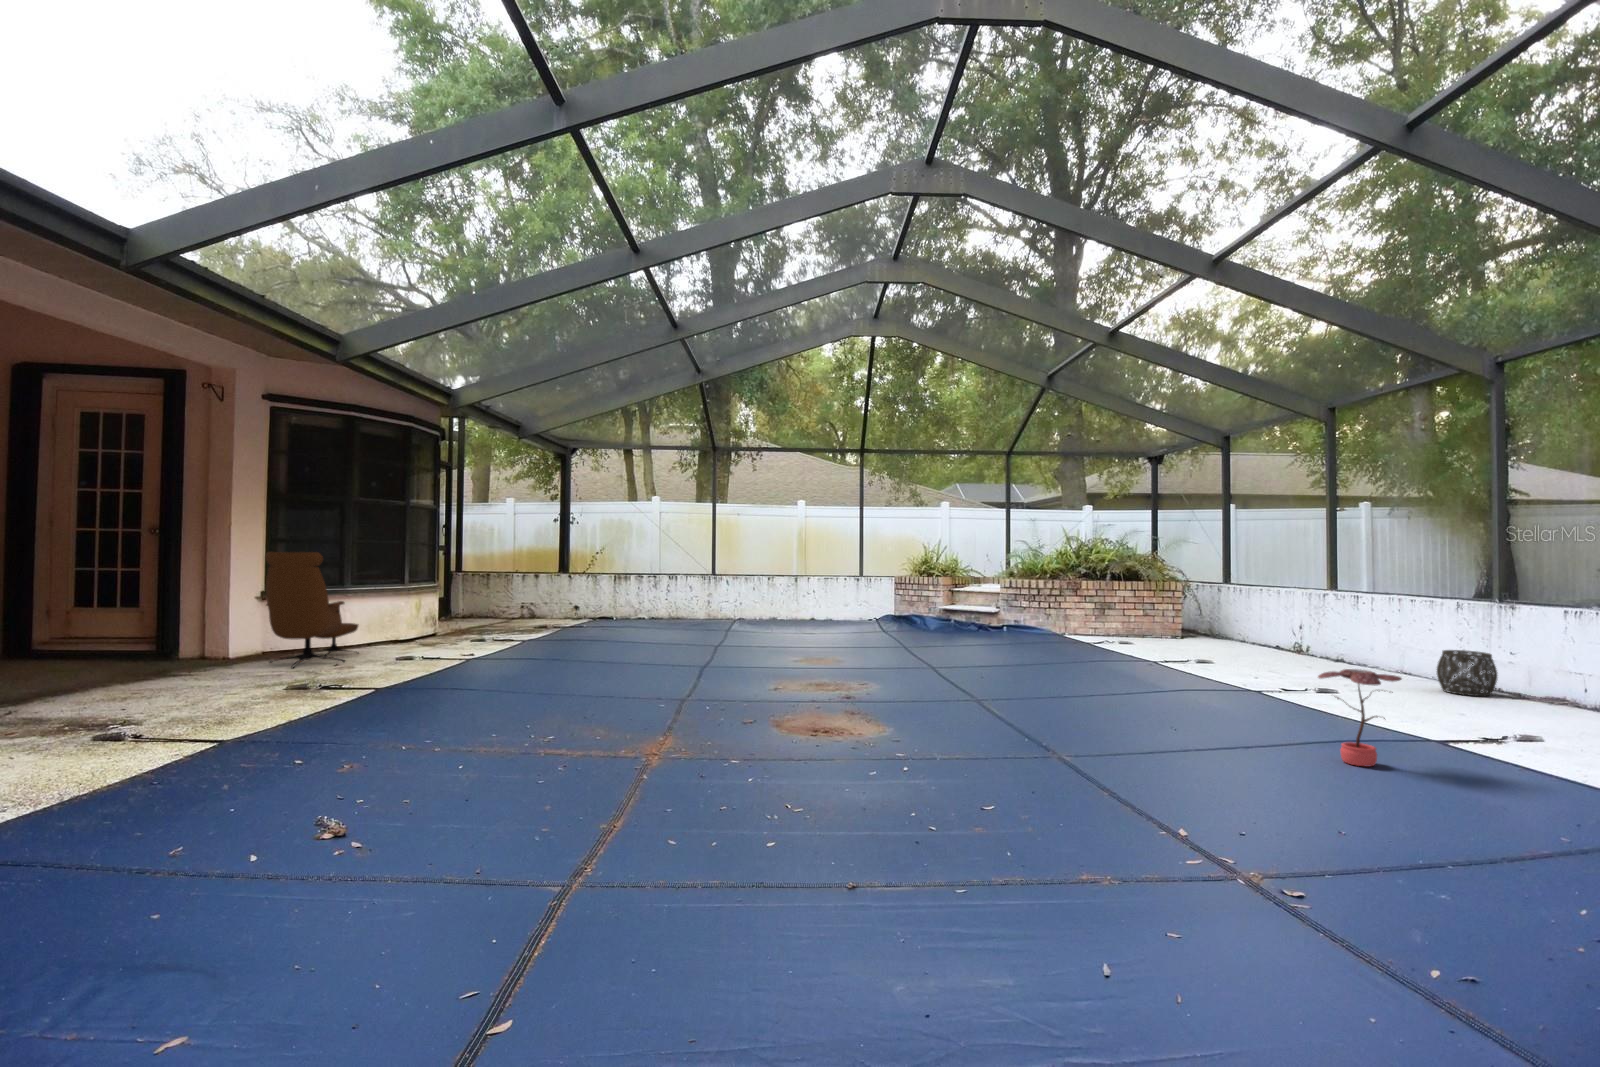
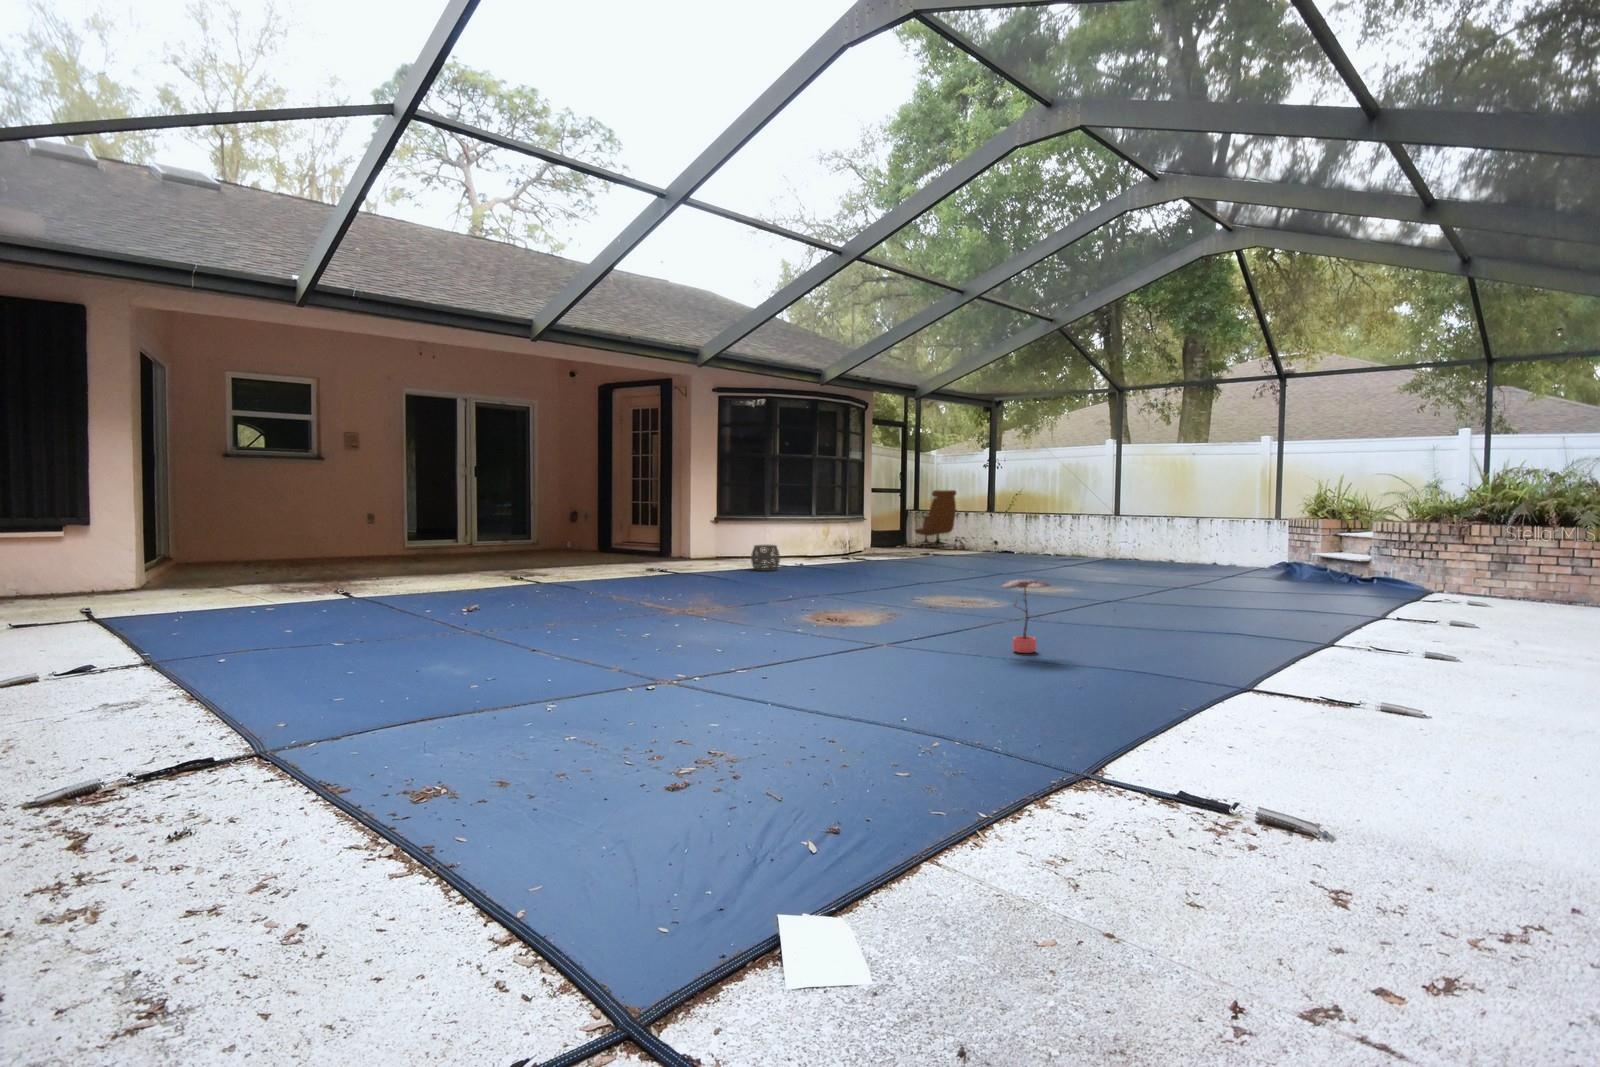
lounge chair: present [265,552,358,668] -> present [915,490,956,545]
woven basket: present [1437,650,1497,696] -> present [751,545,780,571]

